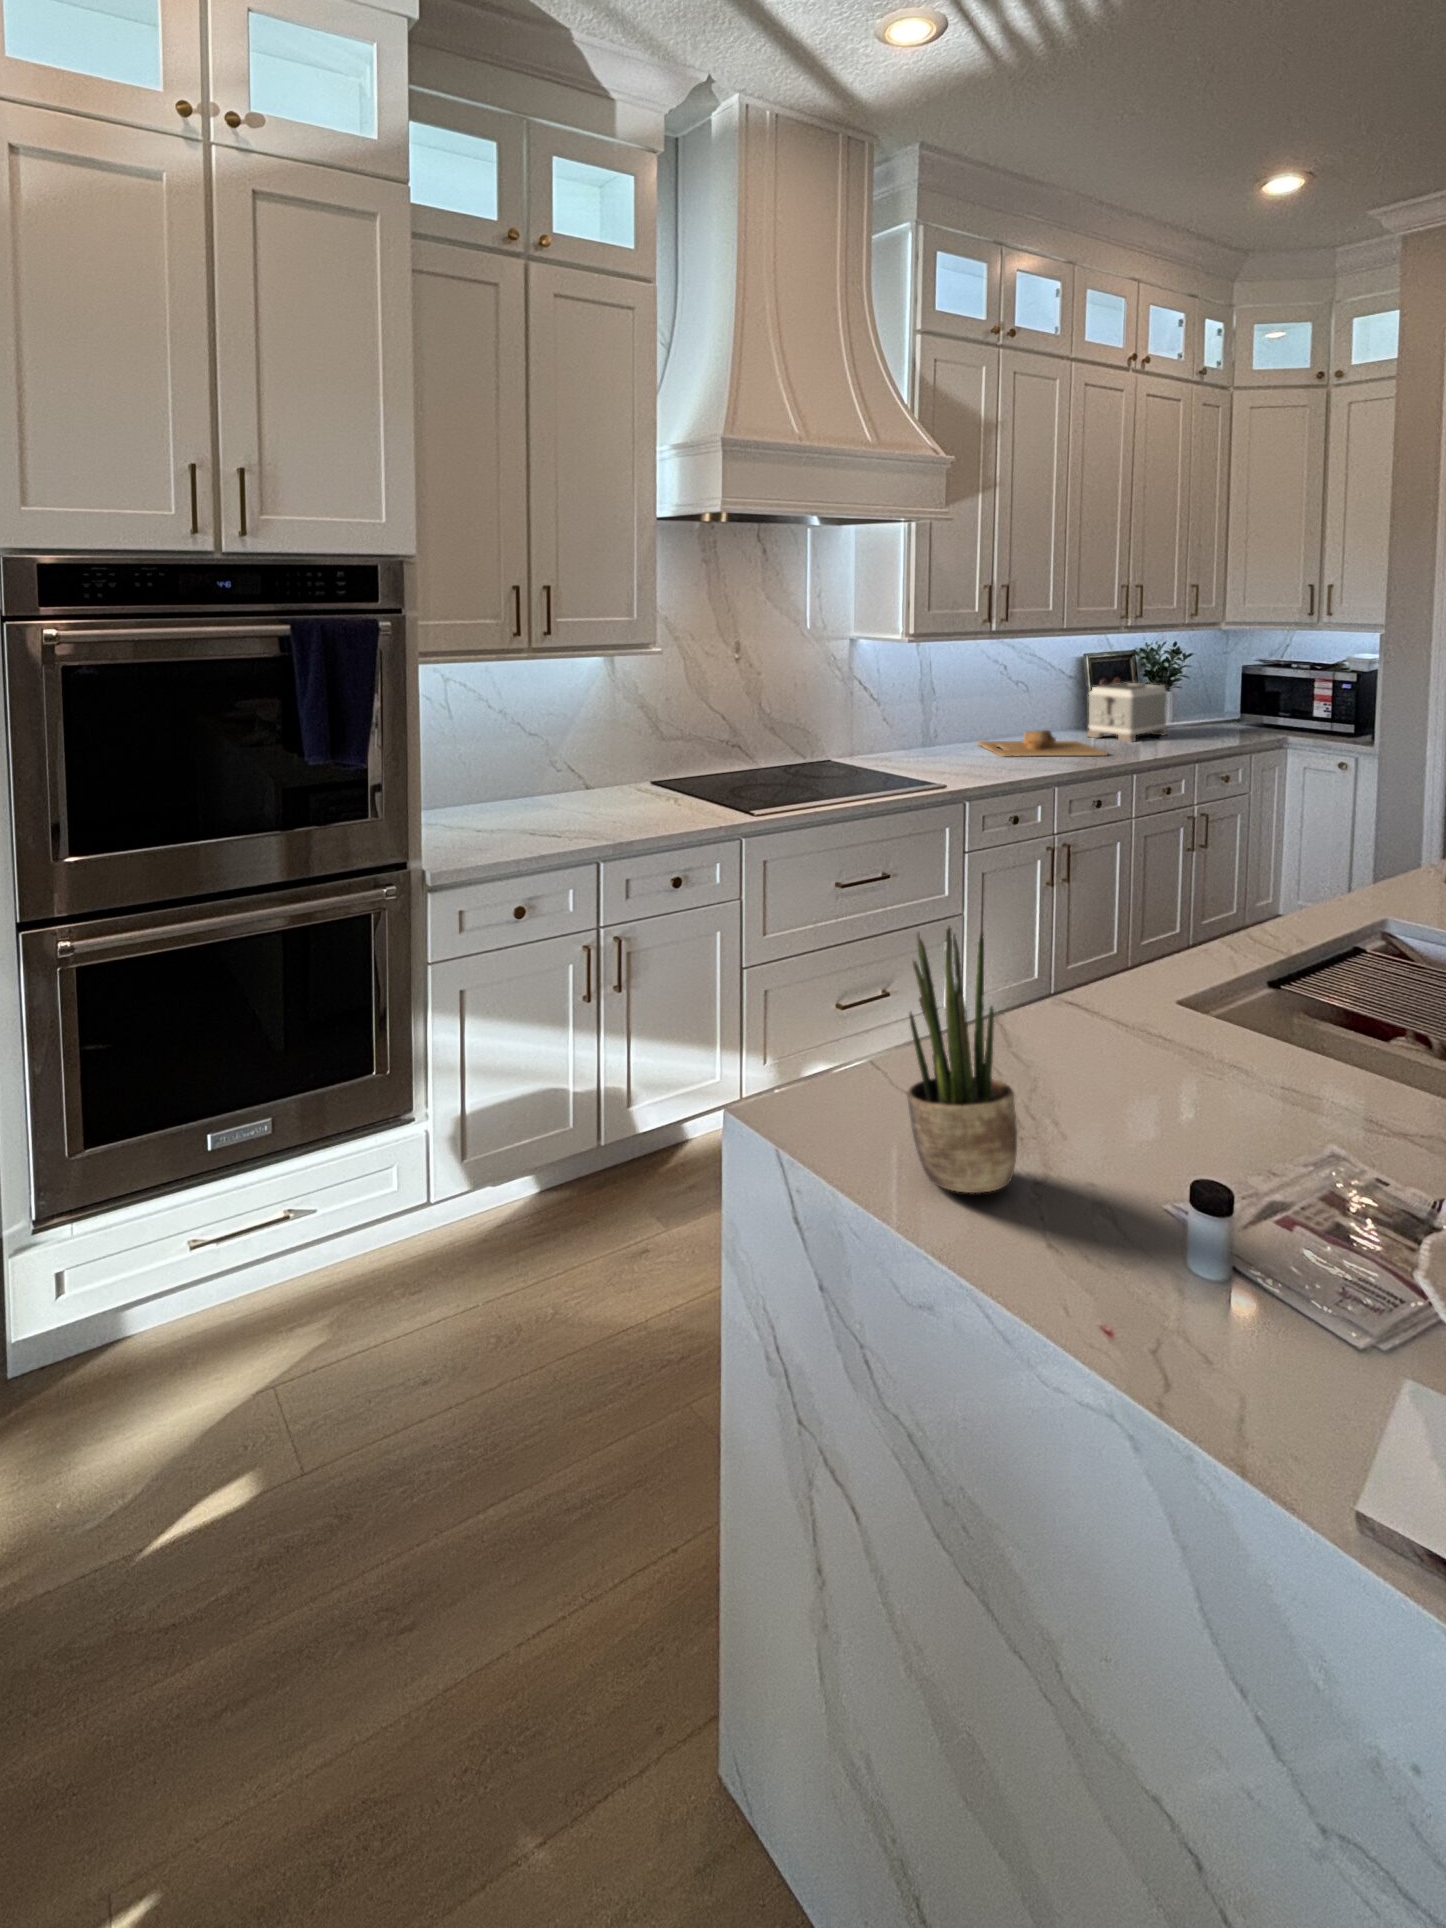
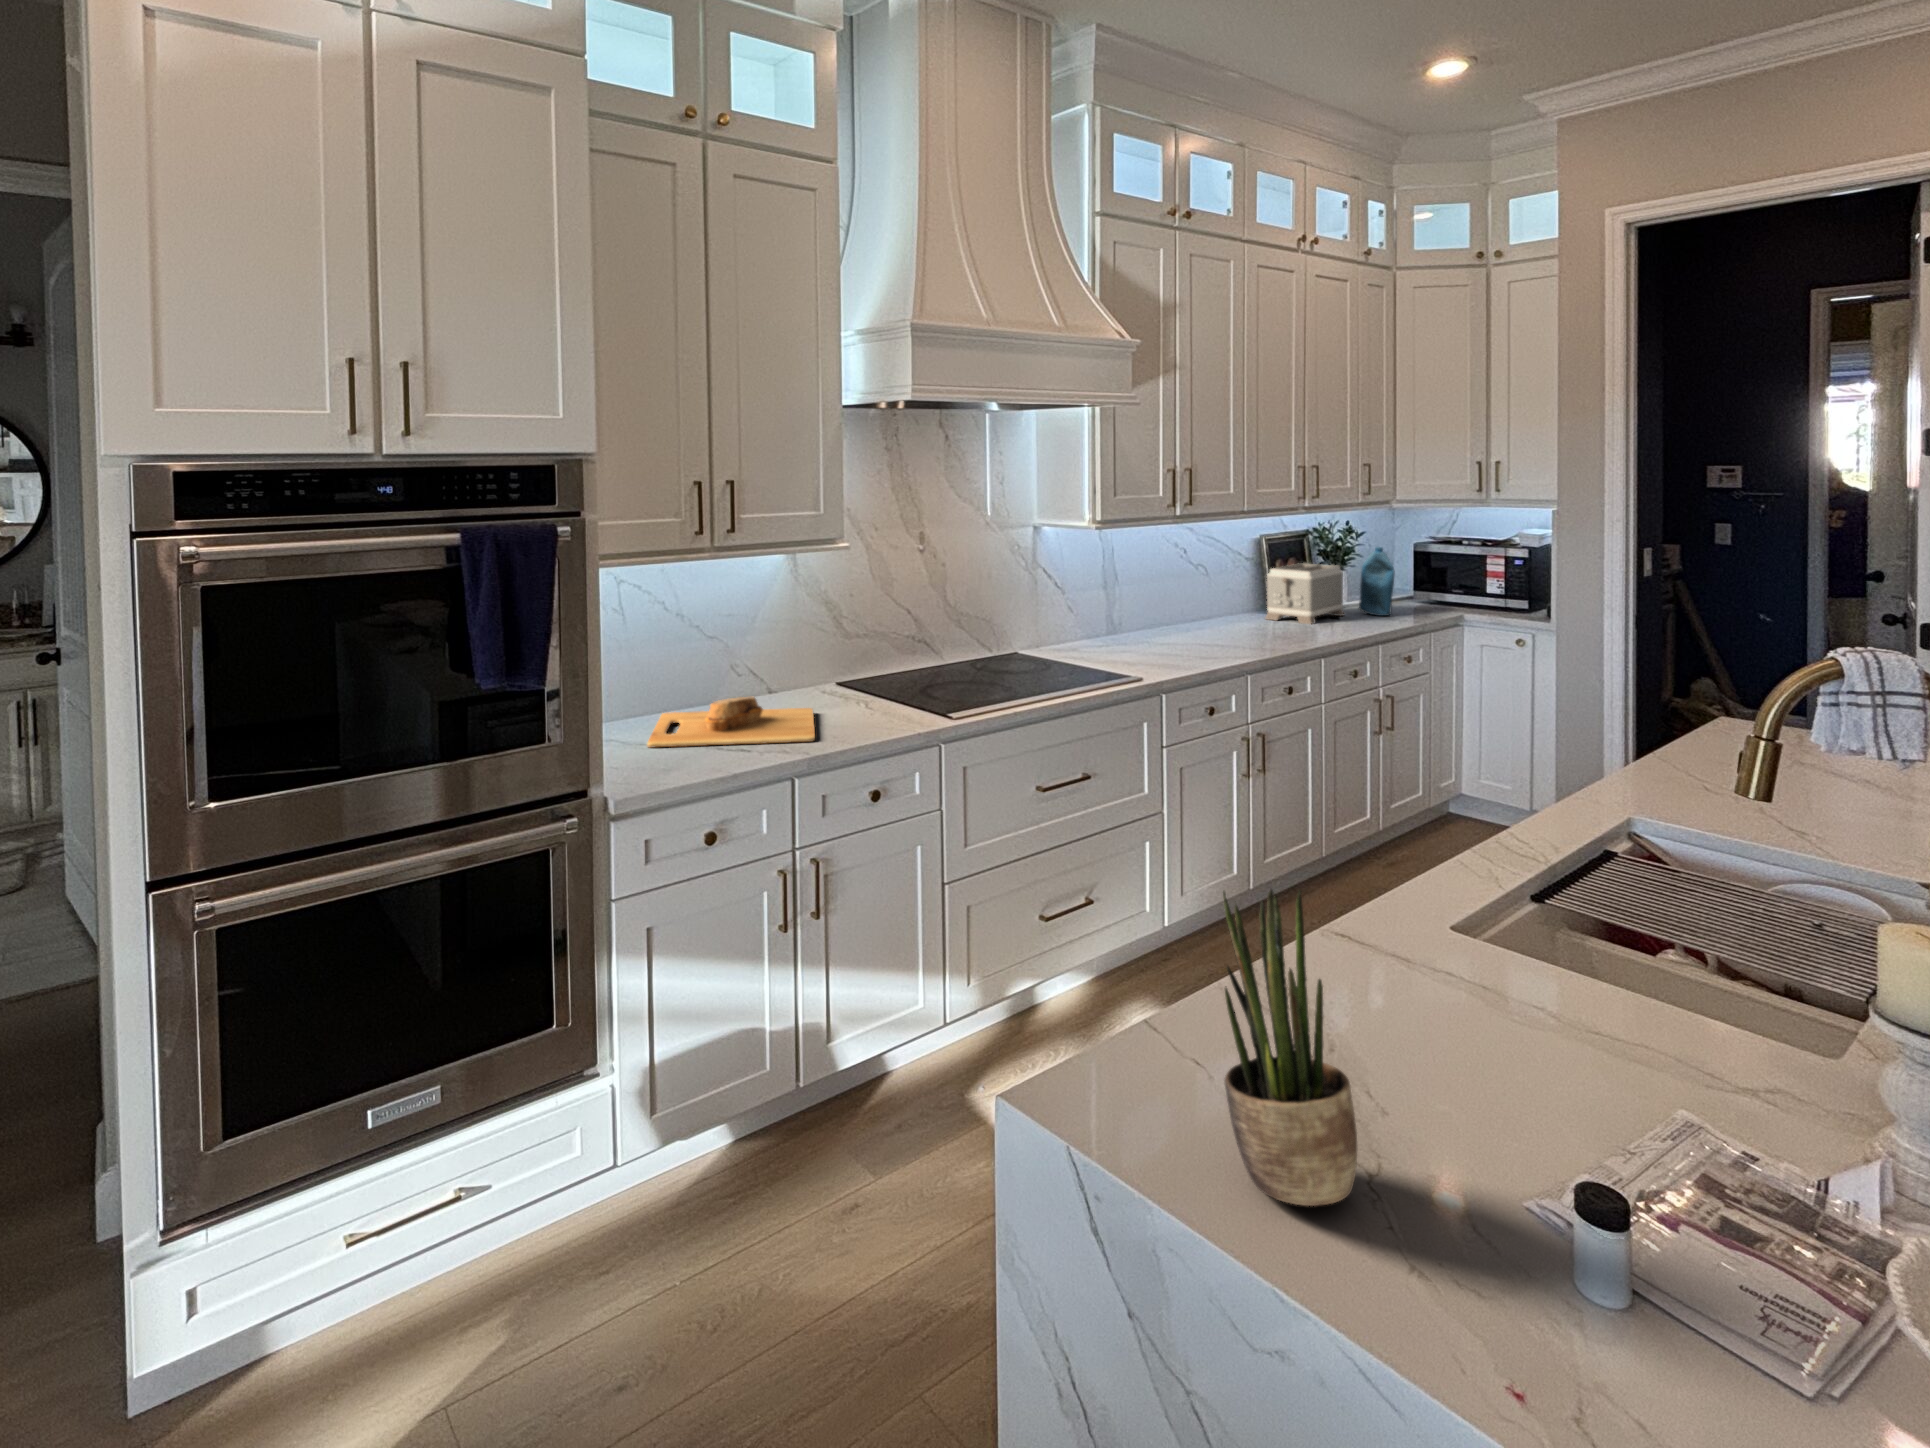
bottle: none [1183,667,1220,736] -> present [1359,547,1394,616]
cutting board: present [978,730,1107,757] -> present [647,696,815,748]

